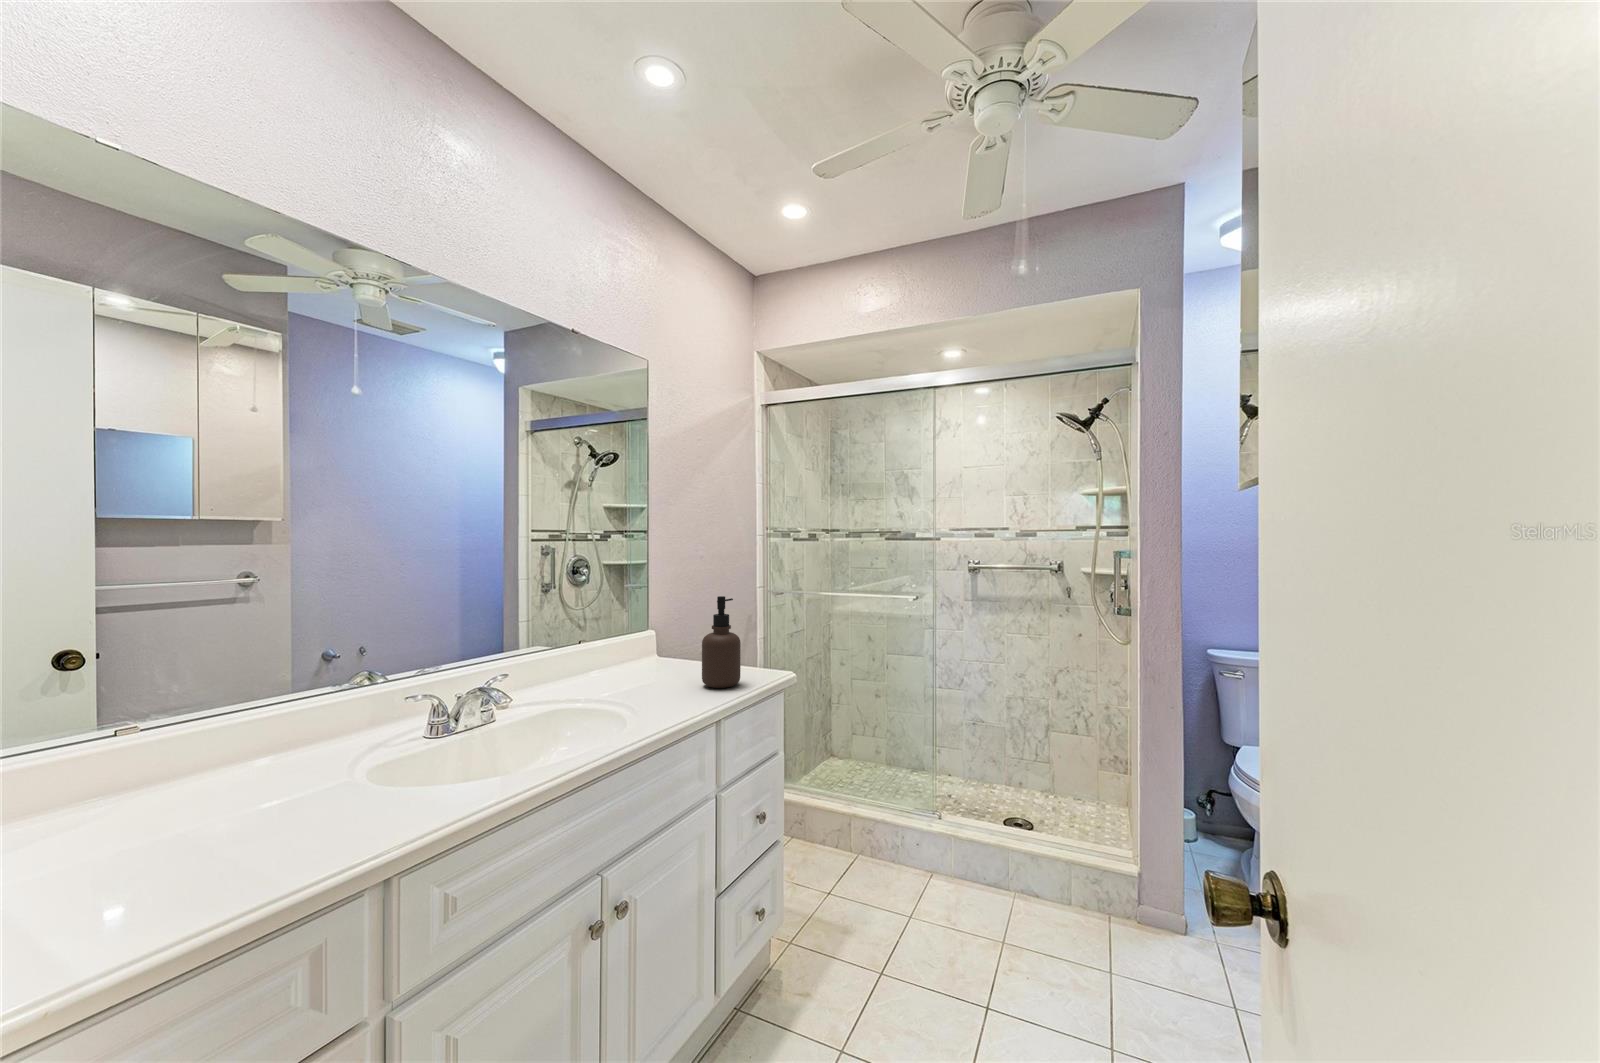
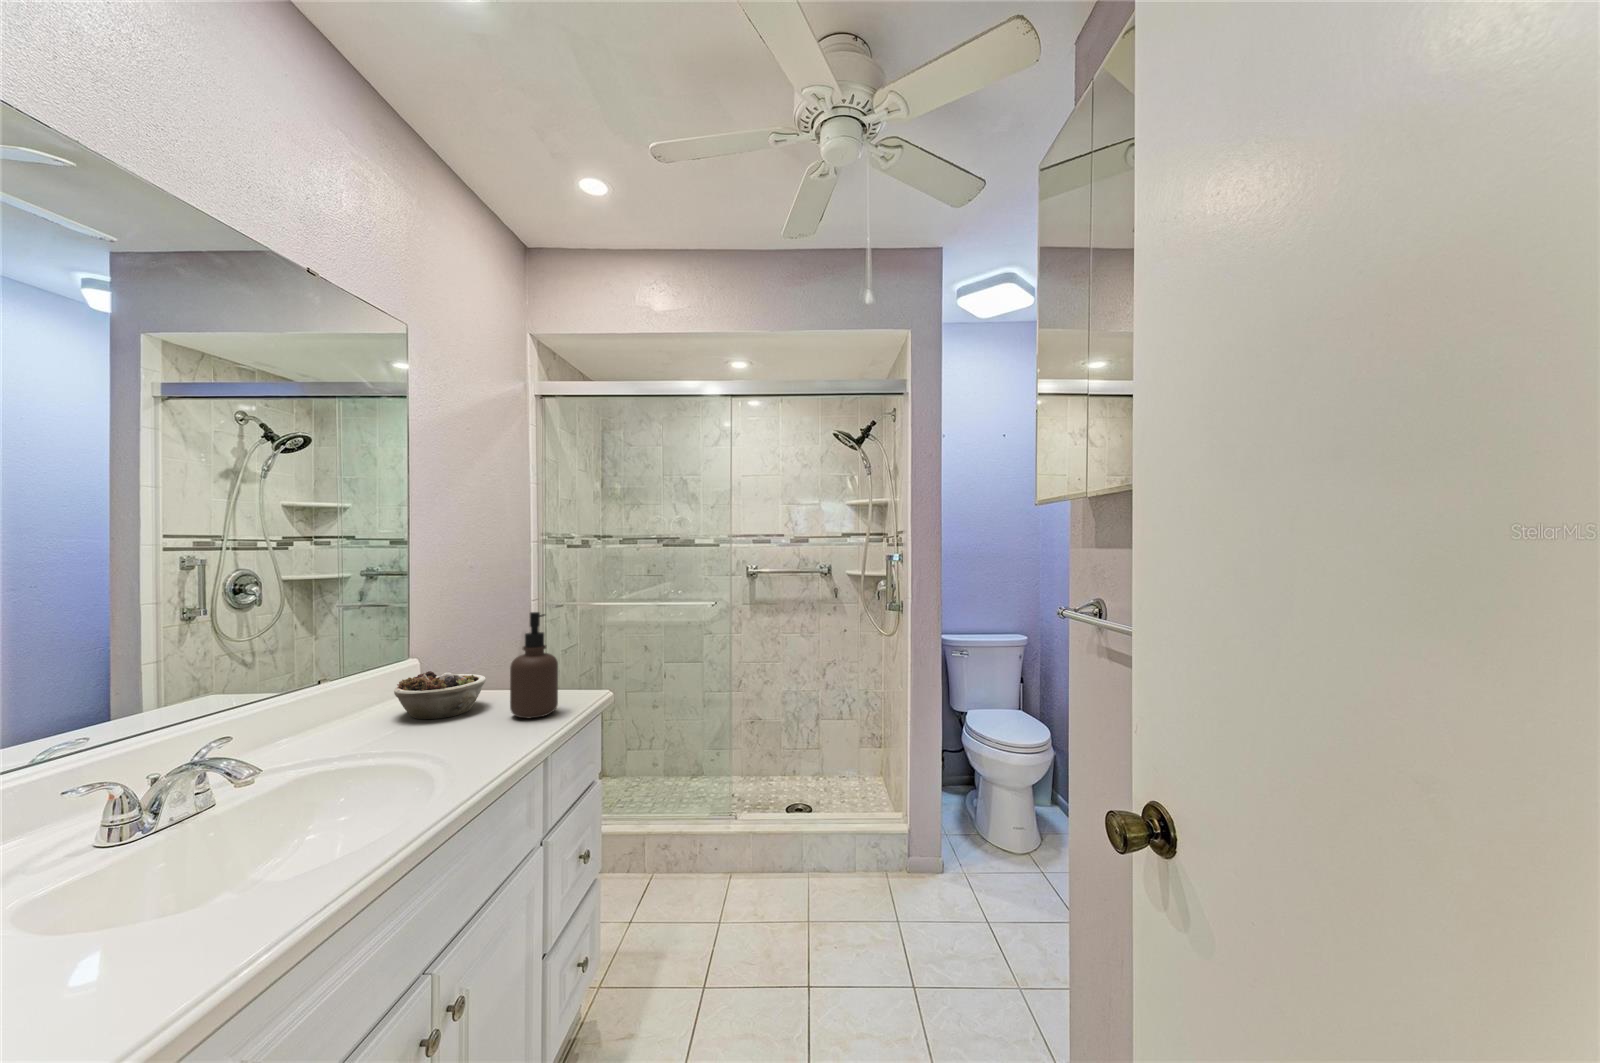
succulent planter: none [624,641,692,680] -> present [394,671,486,719]

